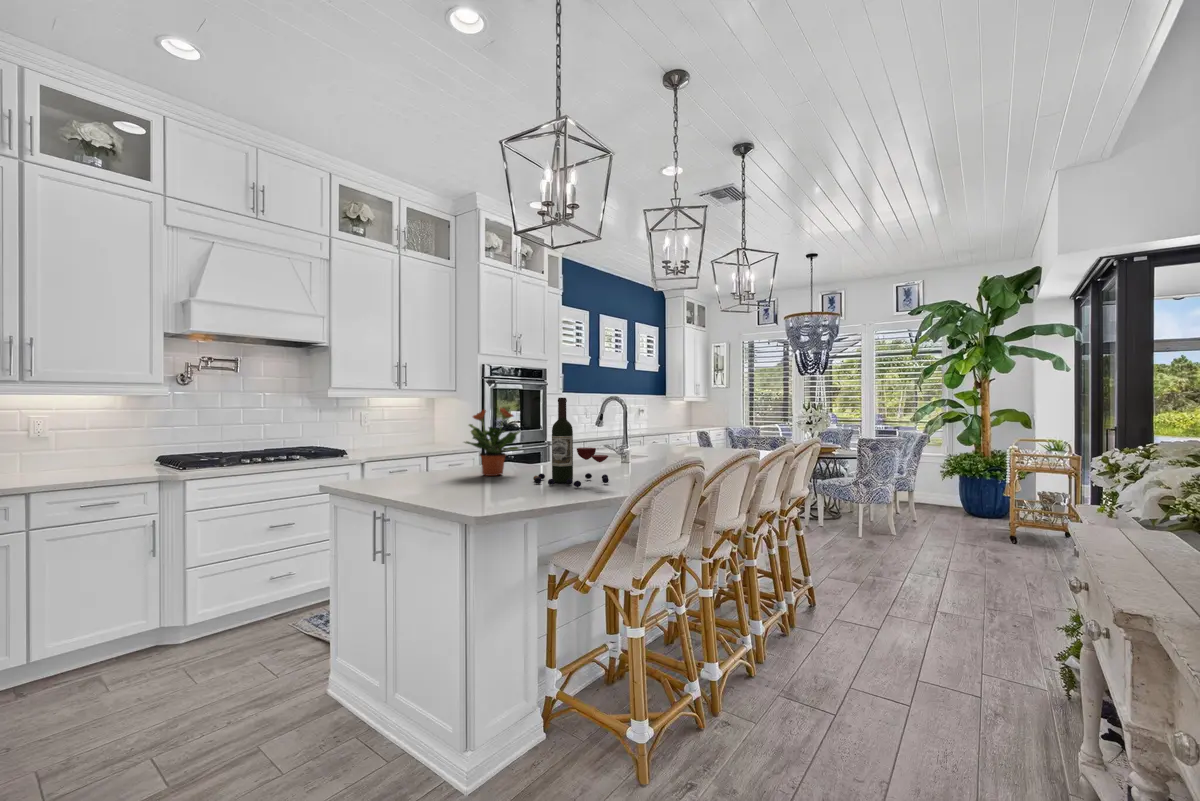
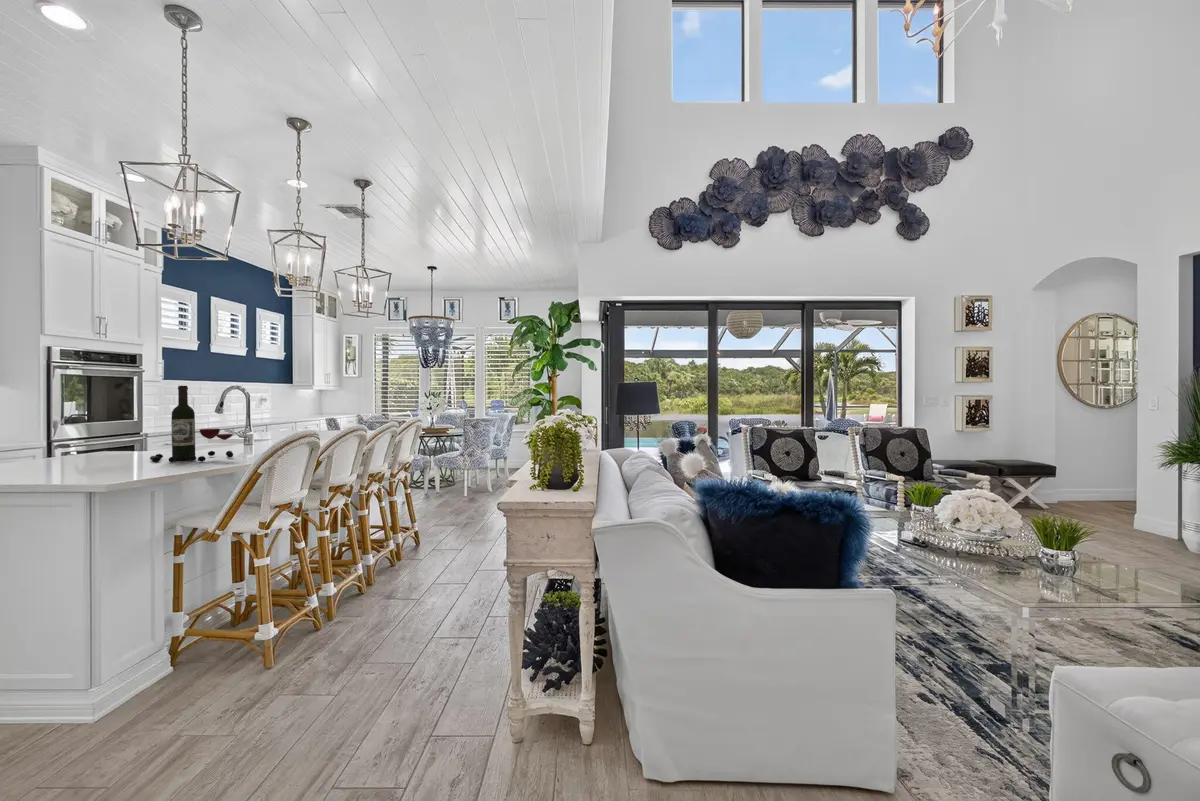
potted plant: present [465,408,520,476] -> none [54,394,131,461]

